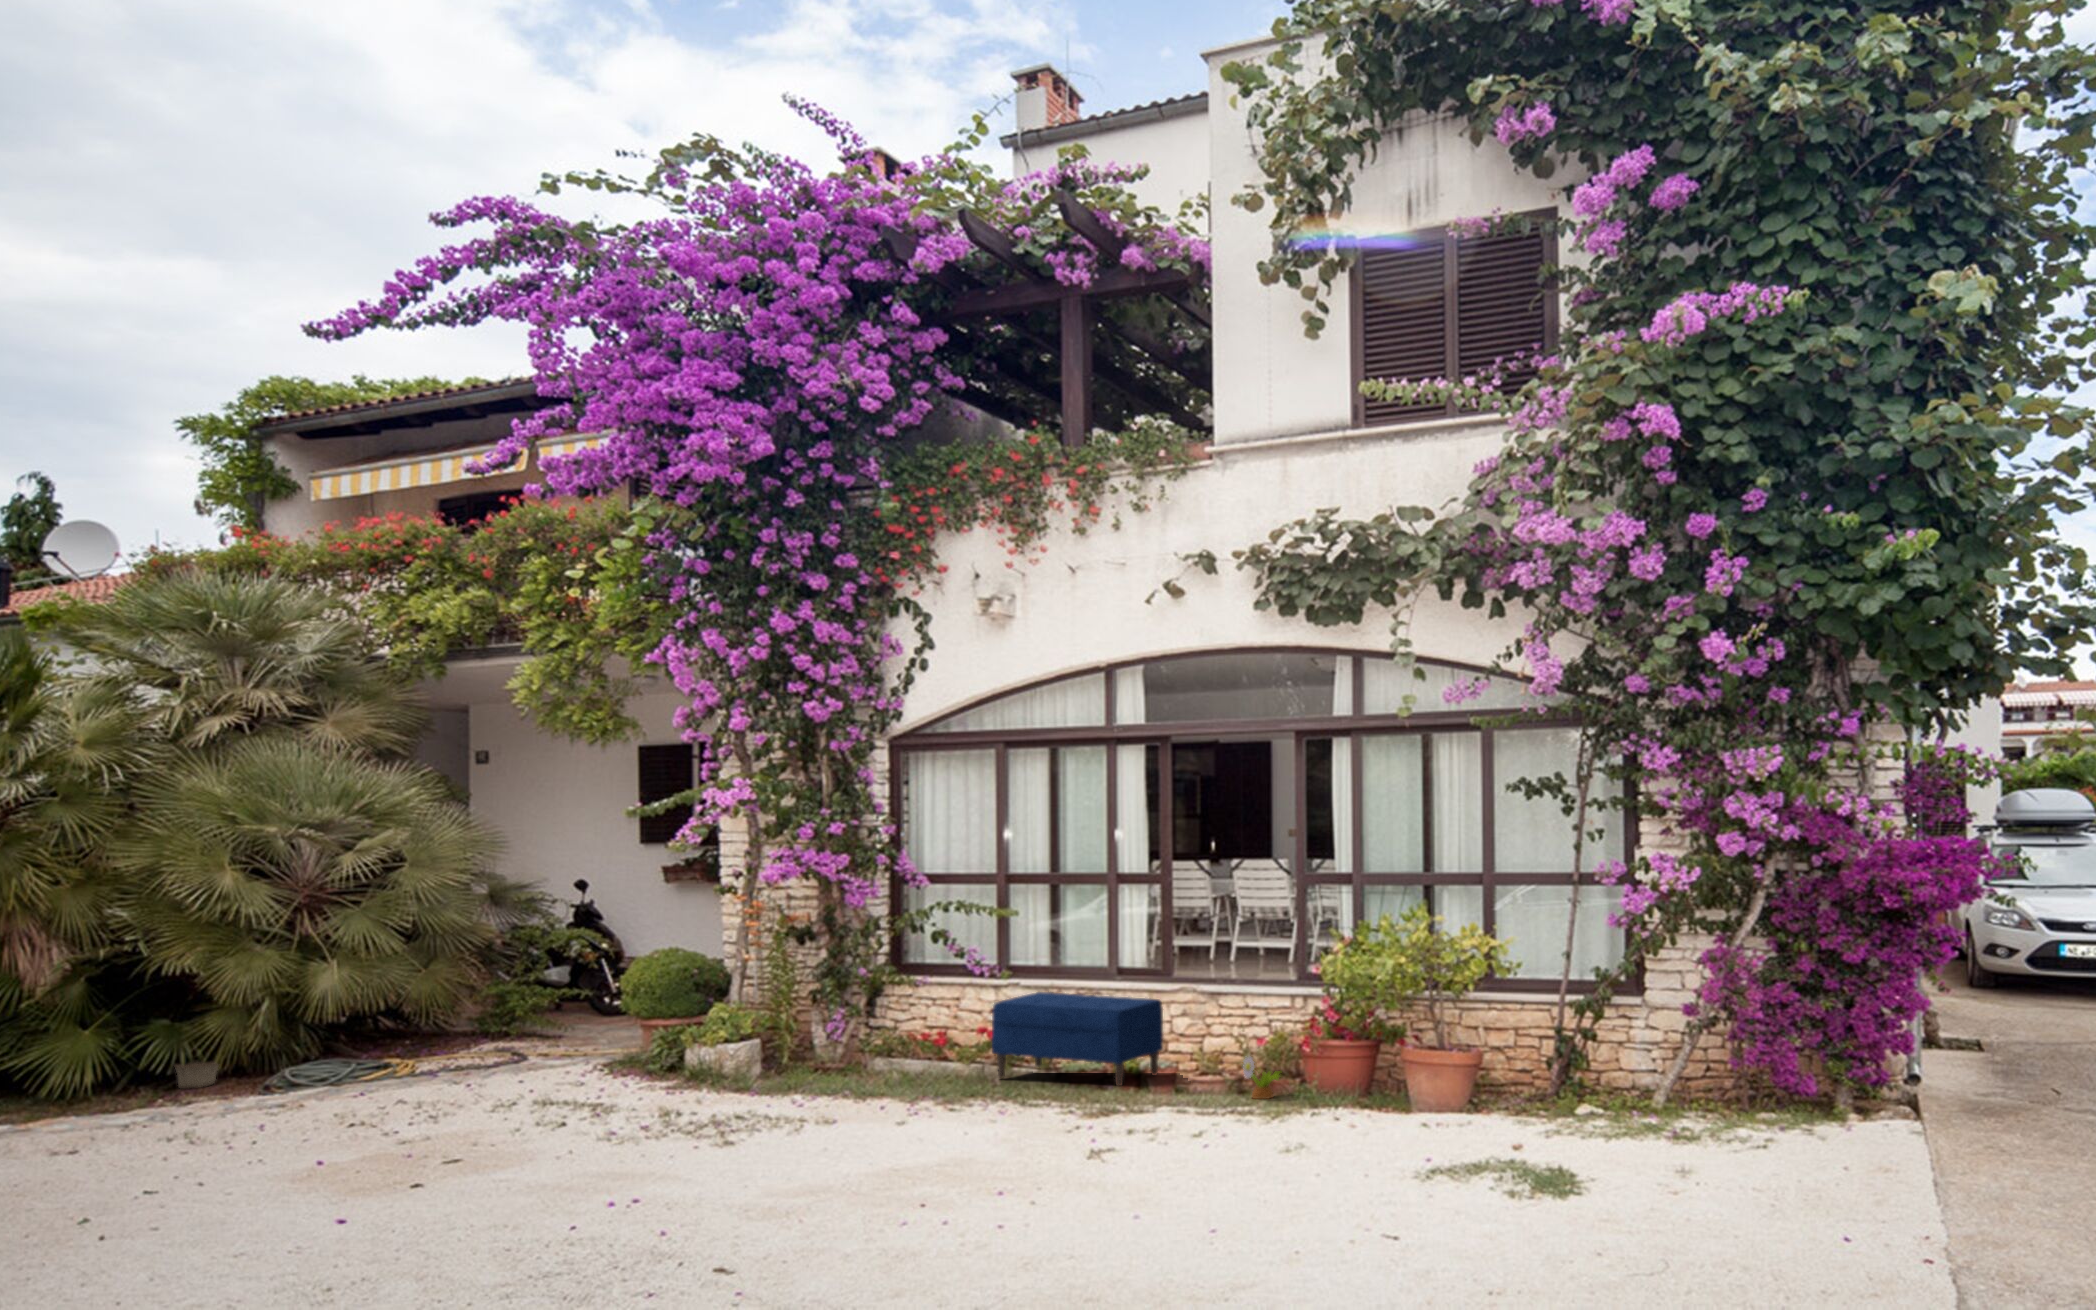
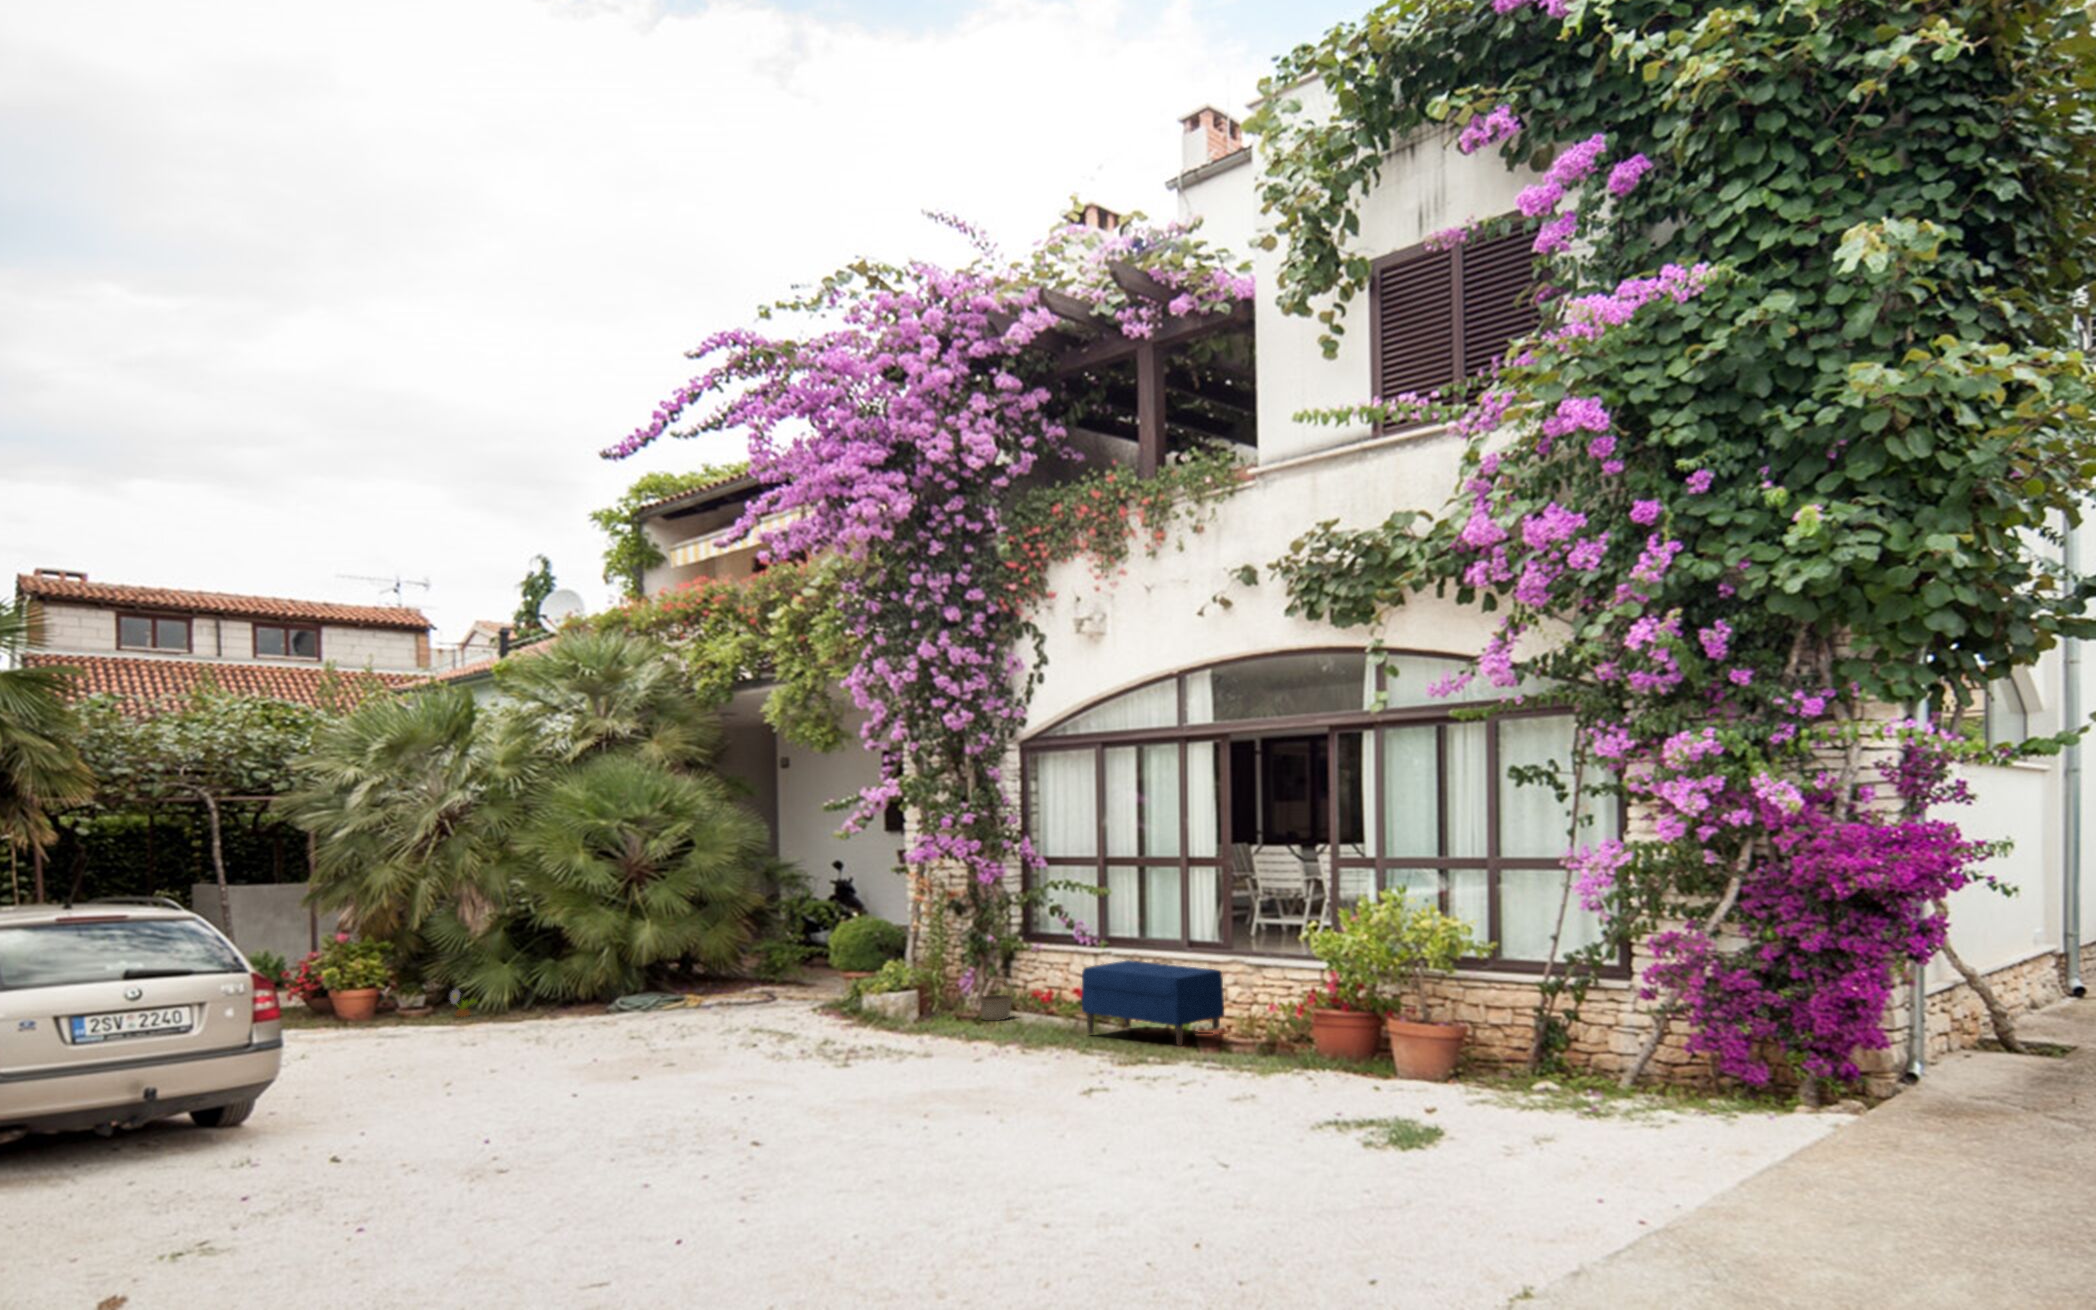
decorative plant: present [1243,1057,1282,1099] -> present [450,989,476,1017]
basket: present [175,1061,218,1089] -> present [979,991,1013,1021]

